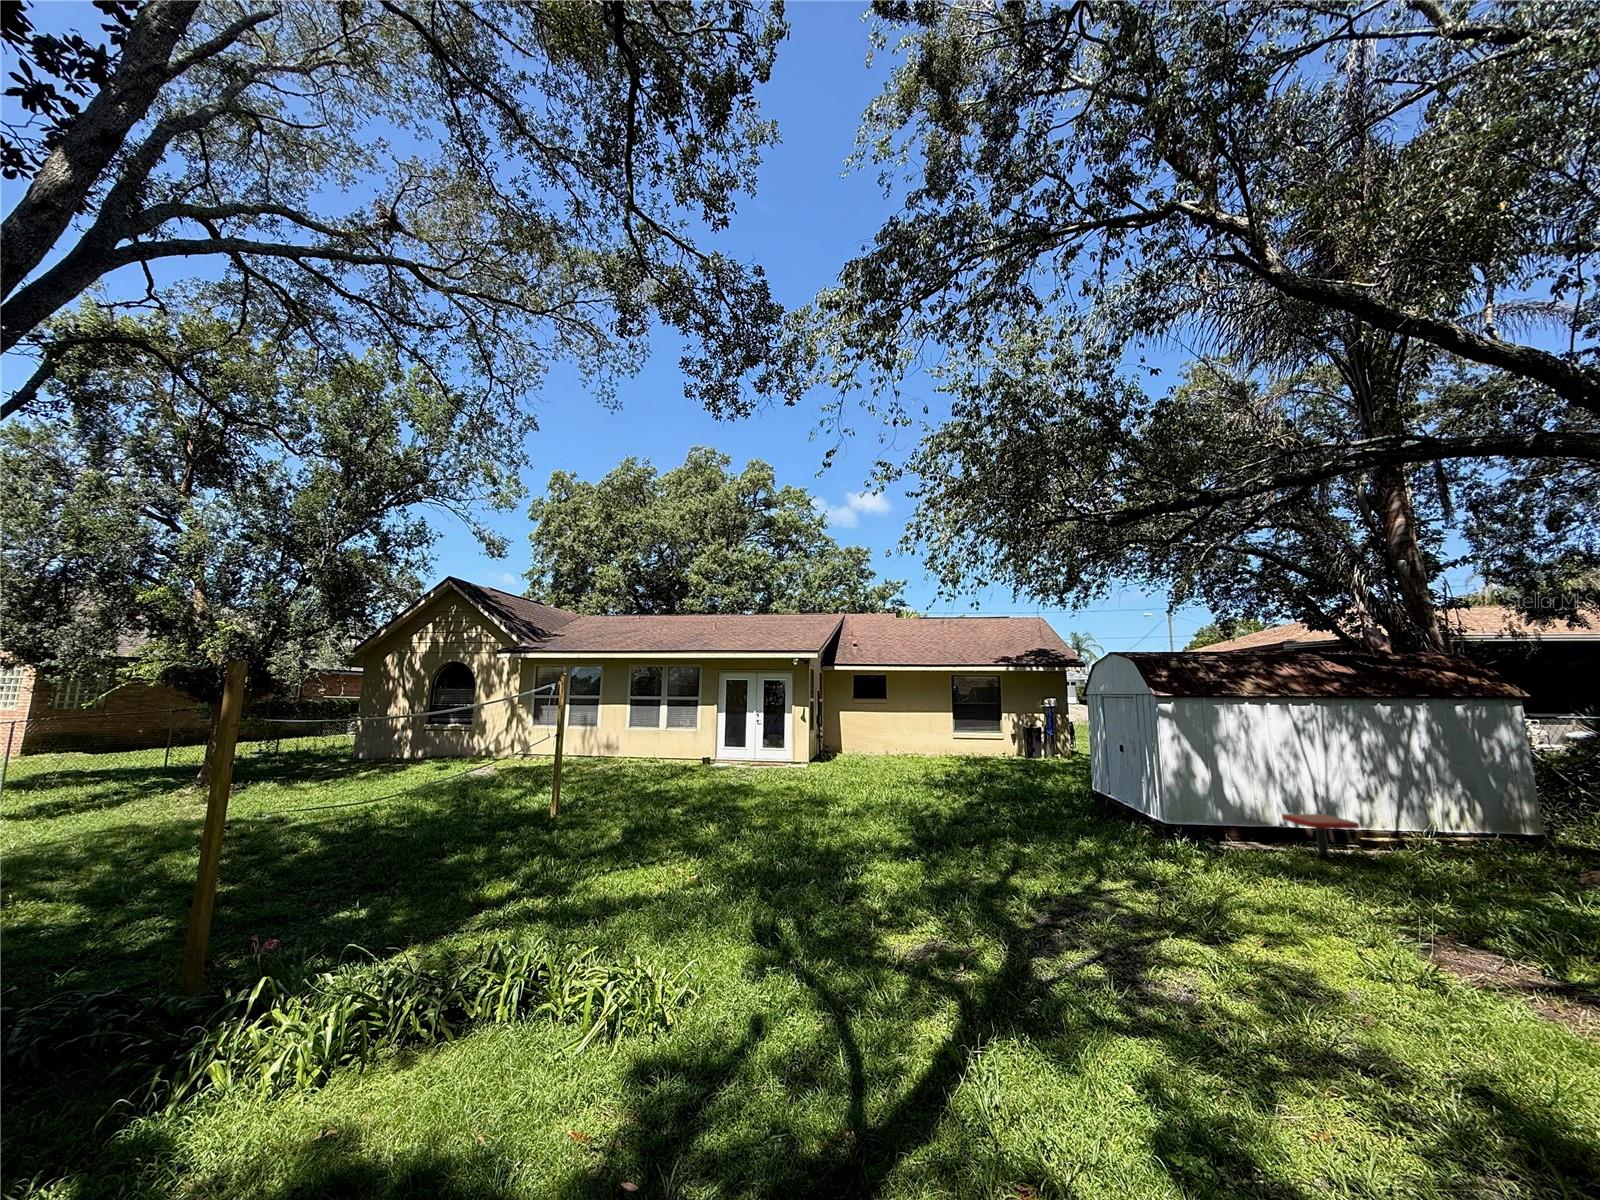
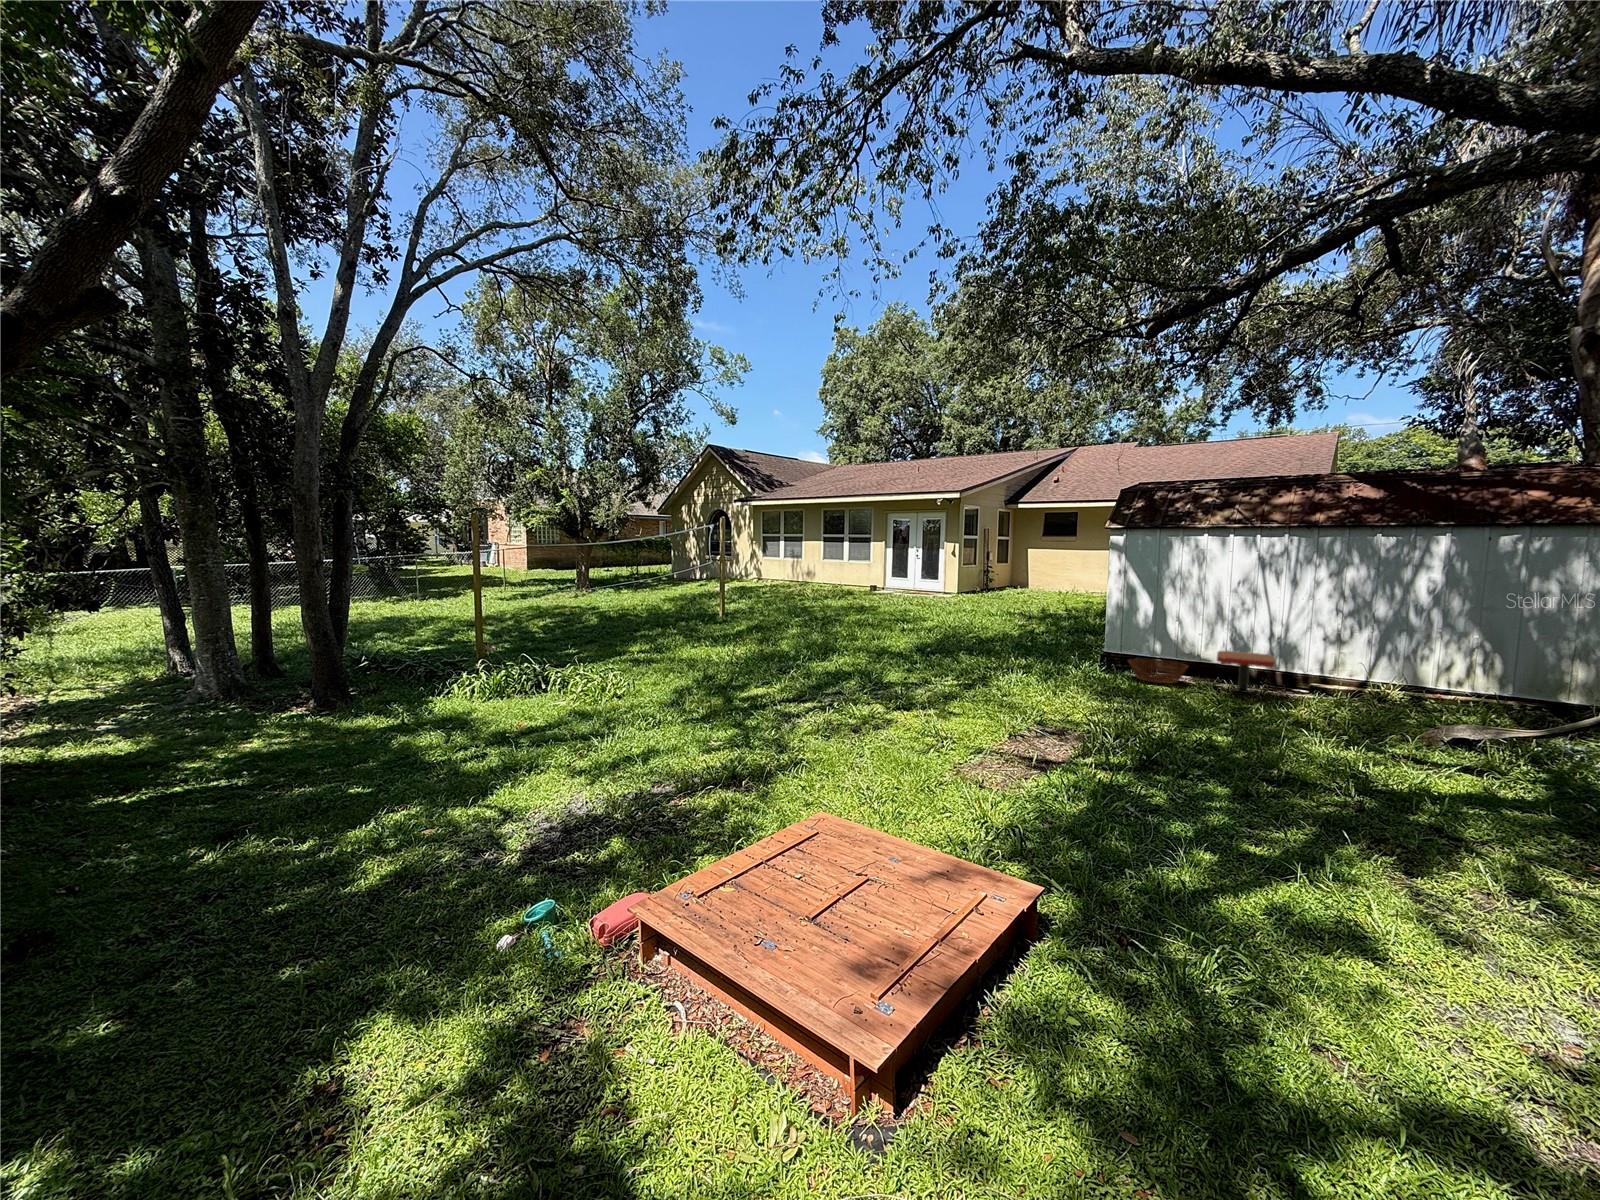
basket: none [1208,830,1275,858] -> present [1128,659,1188,684]

